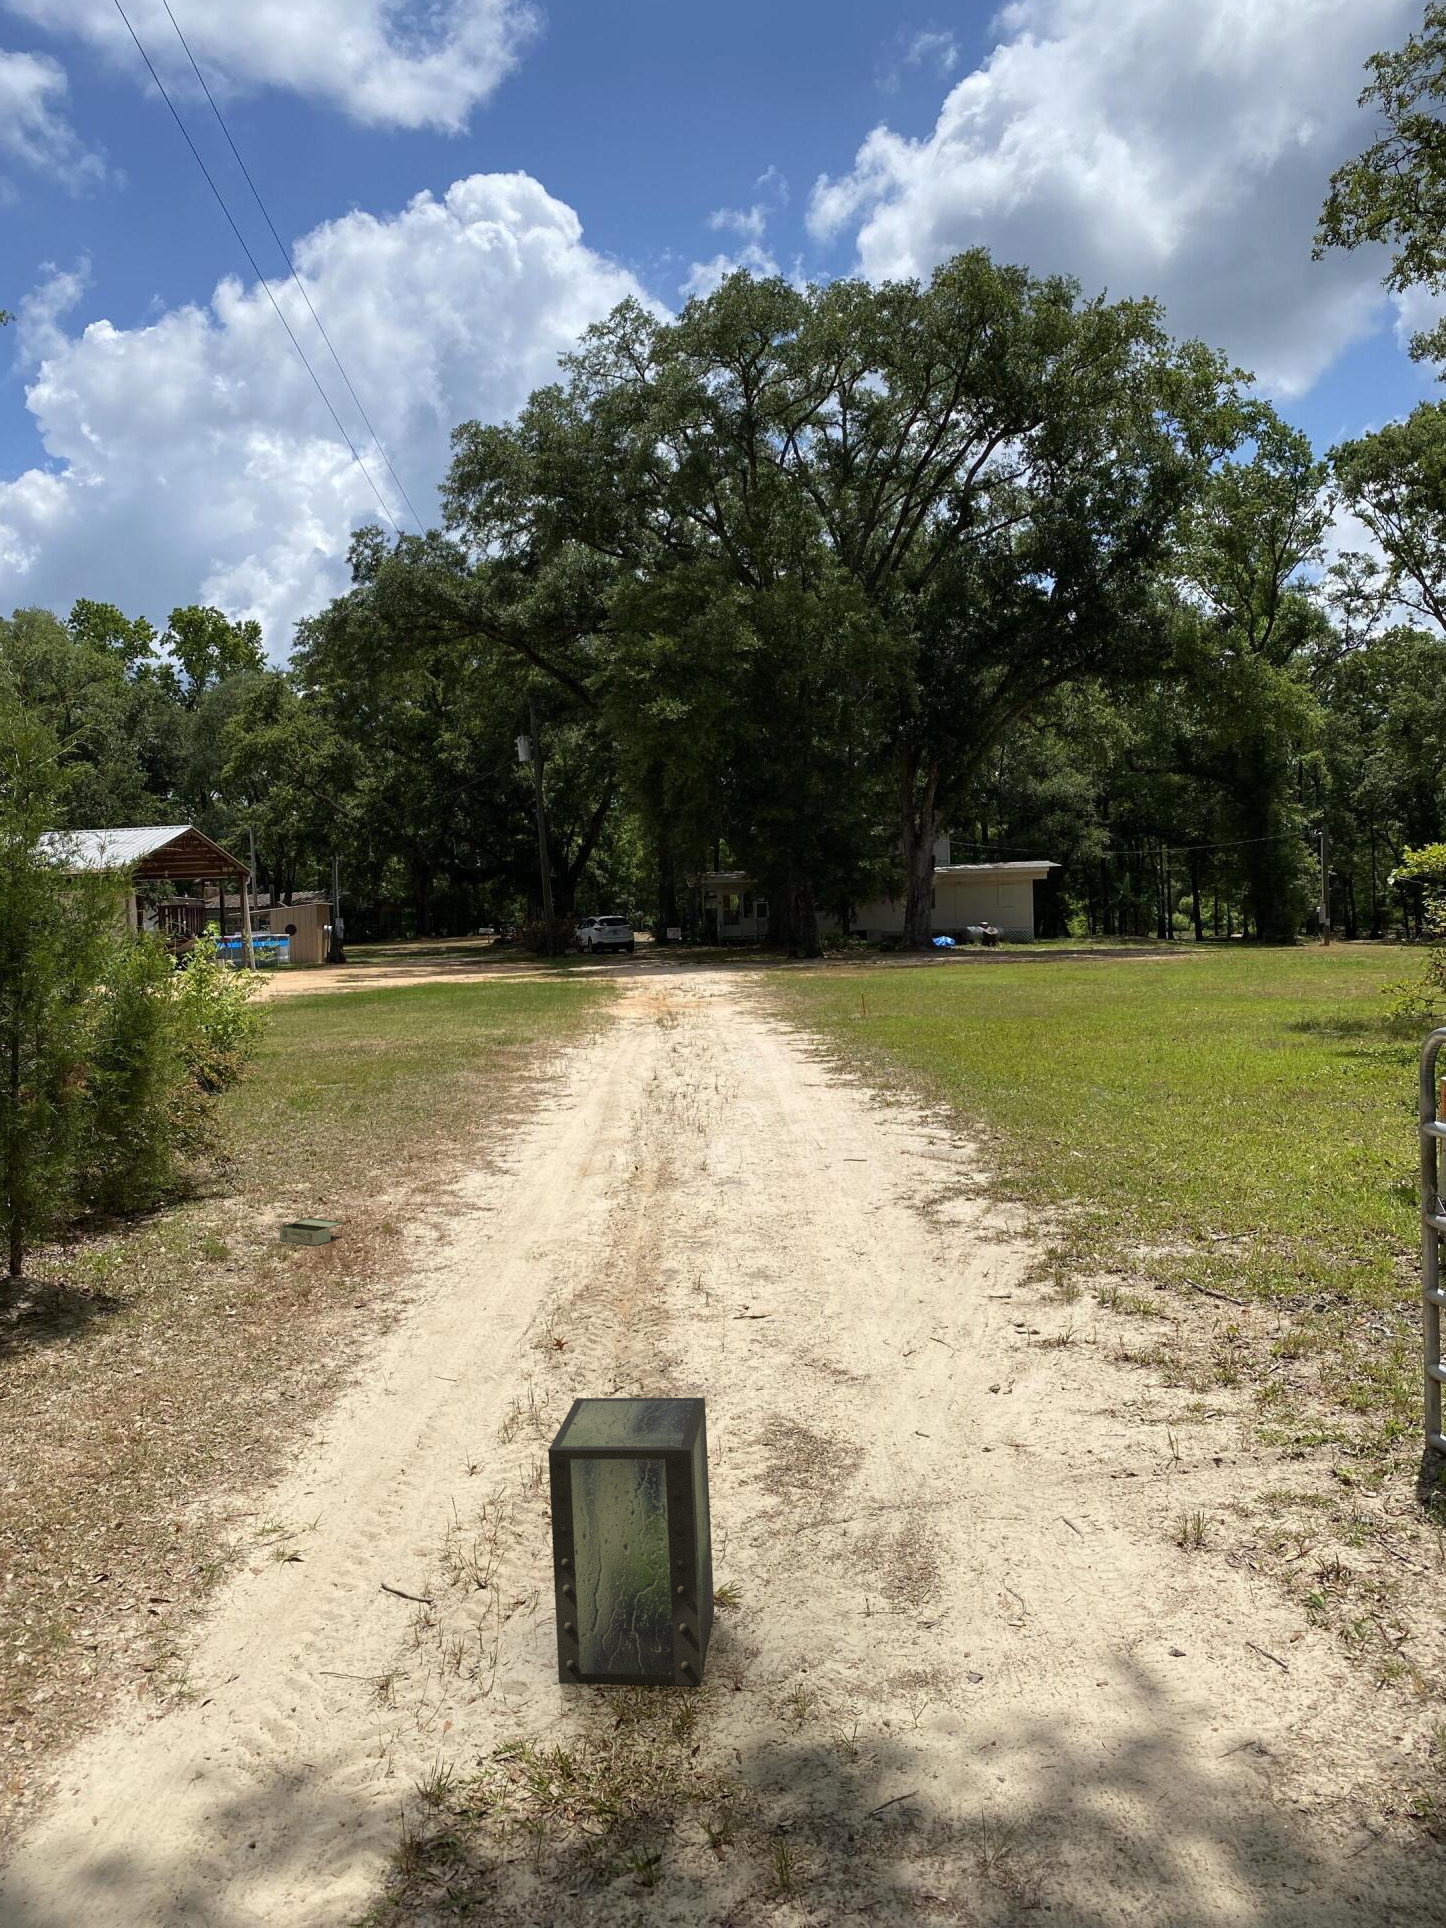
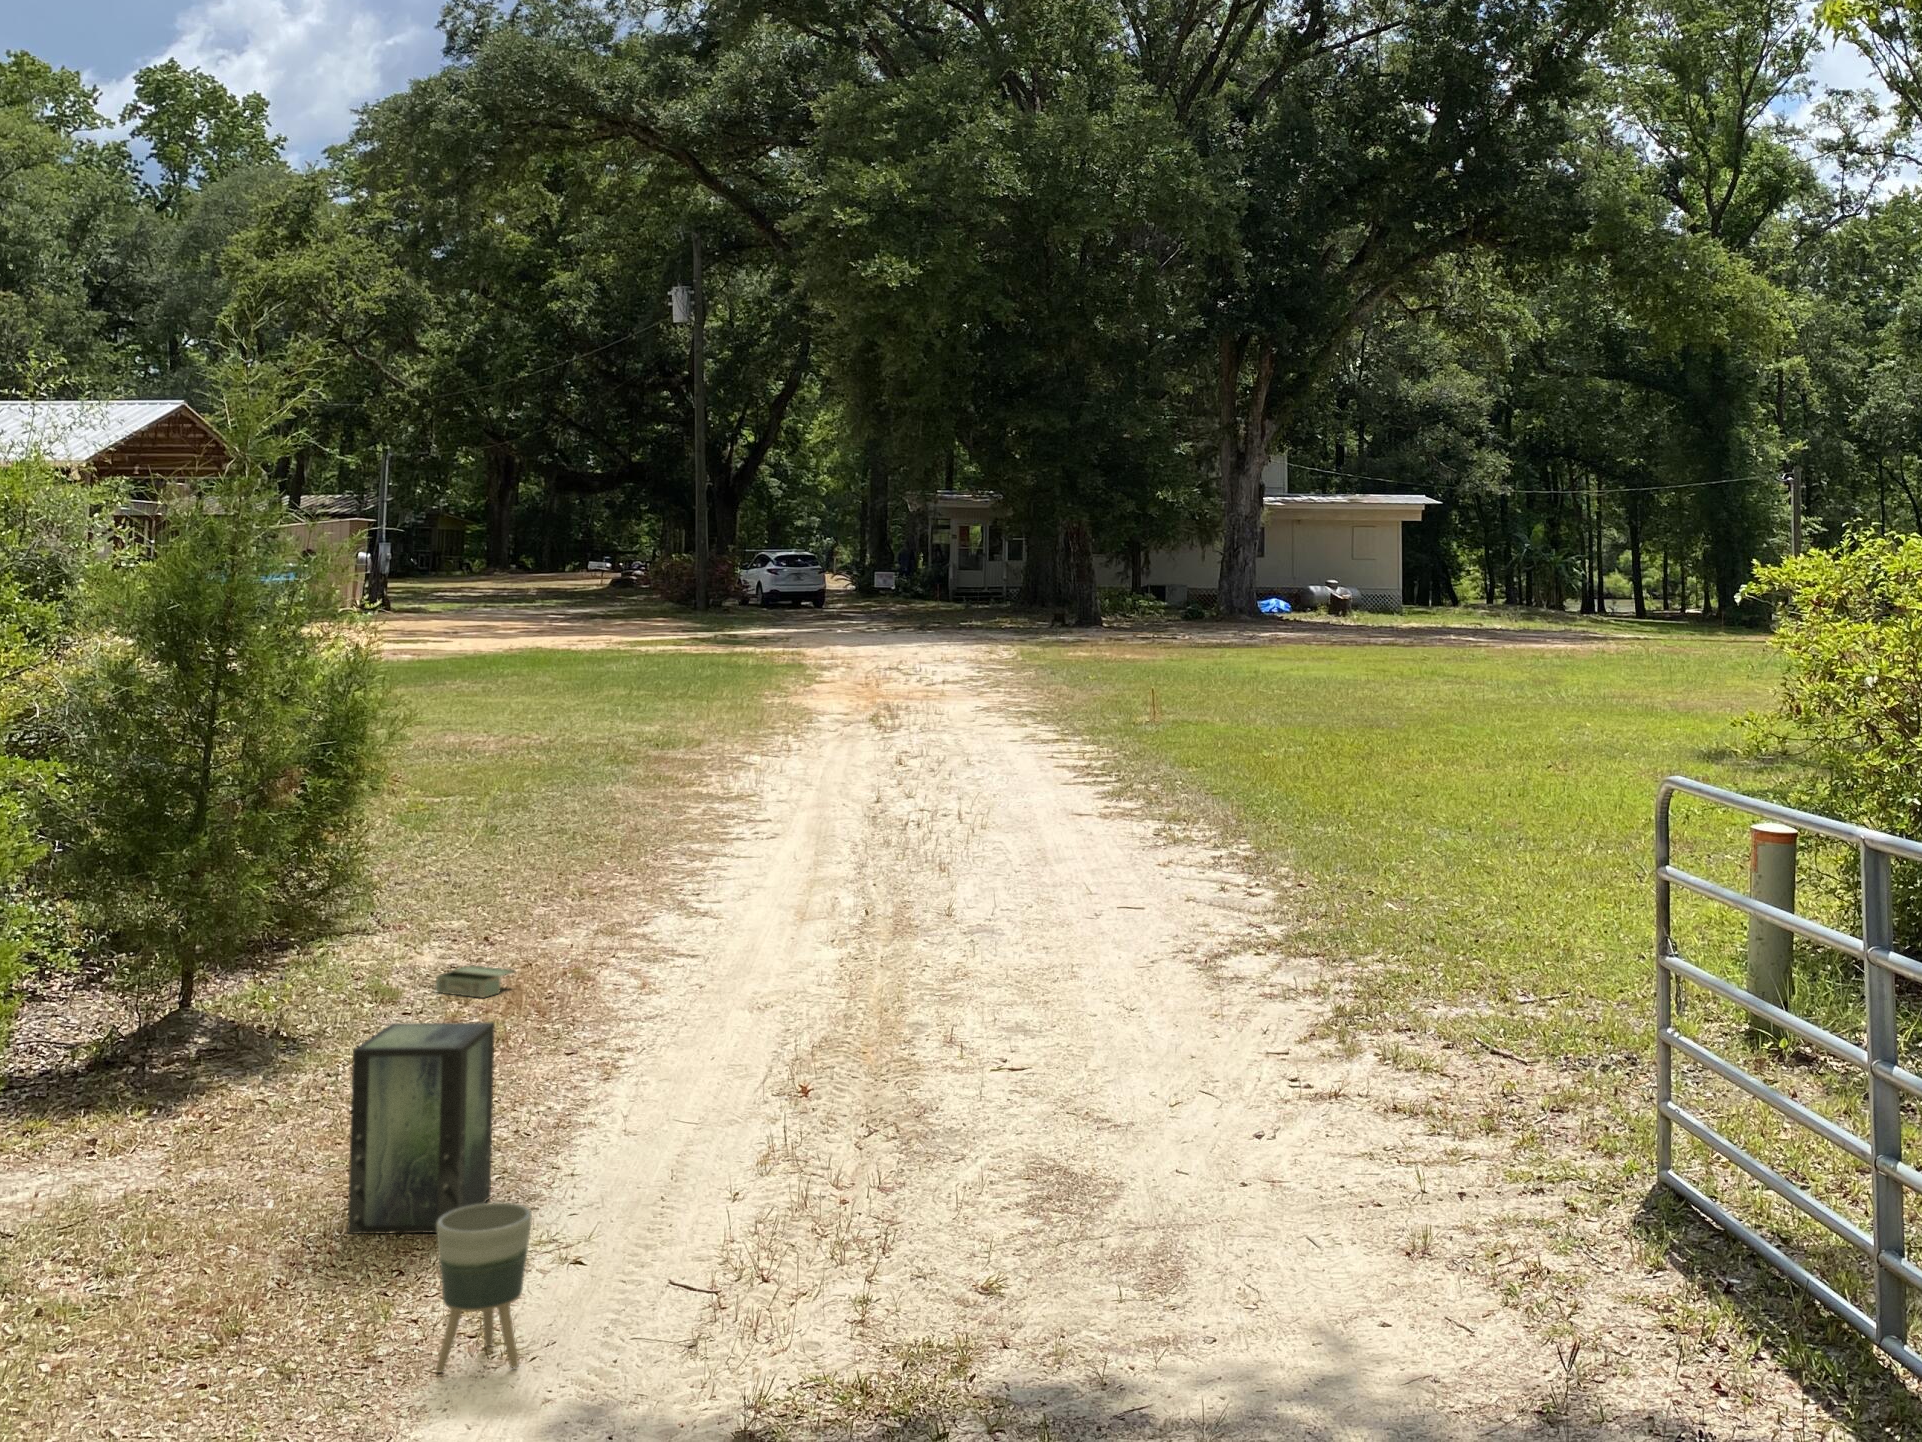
storage box: present [548,1398,714,1686] -> present [348,1022,494,1234]
planter: none [118,1499,224,1685] -> present [436,1202,532,1373]

